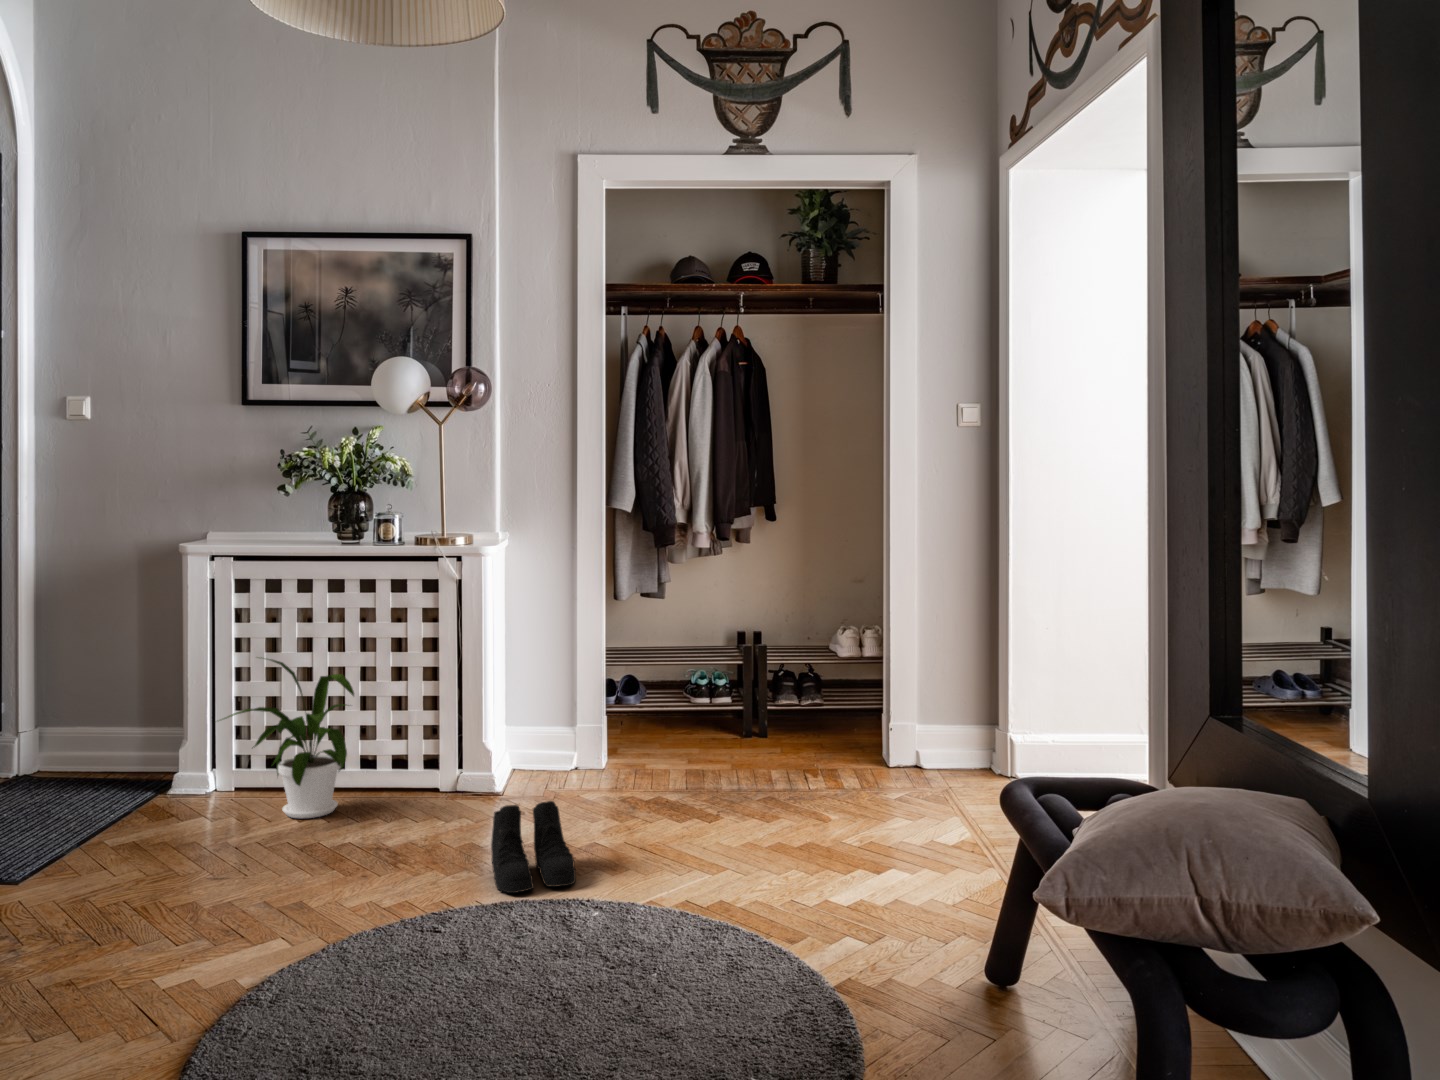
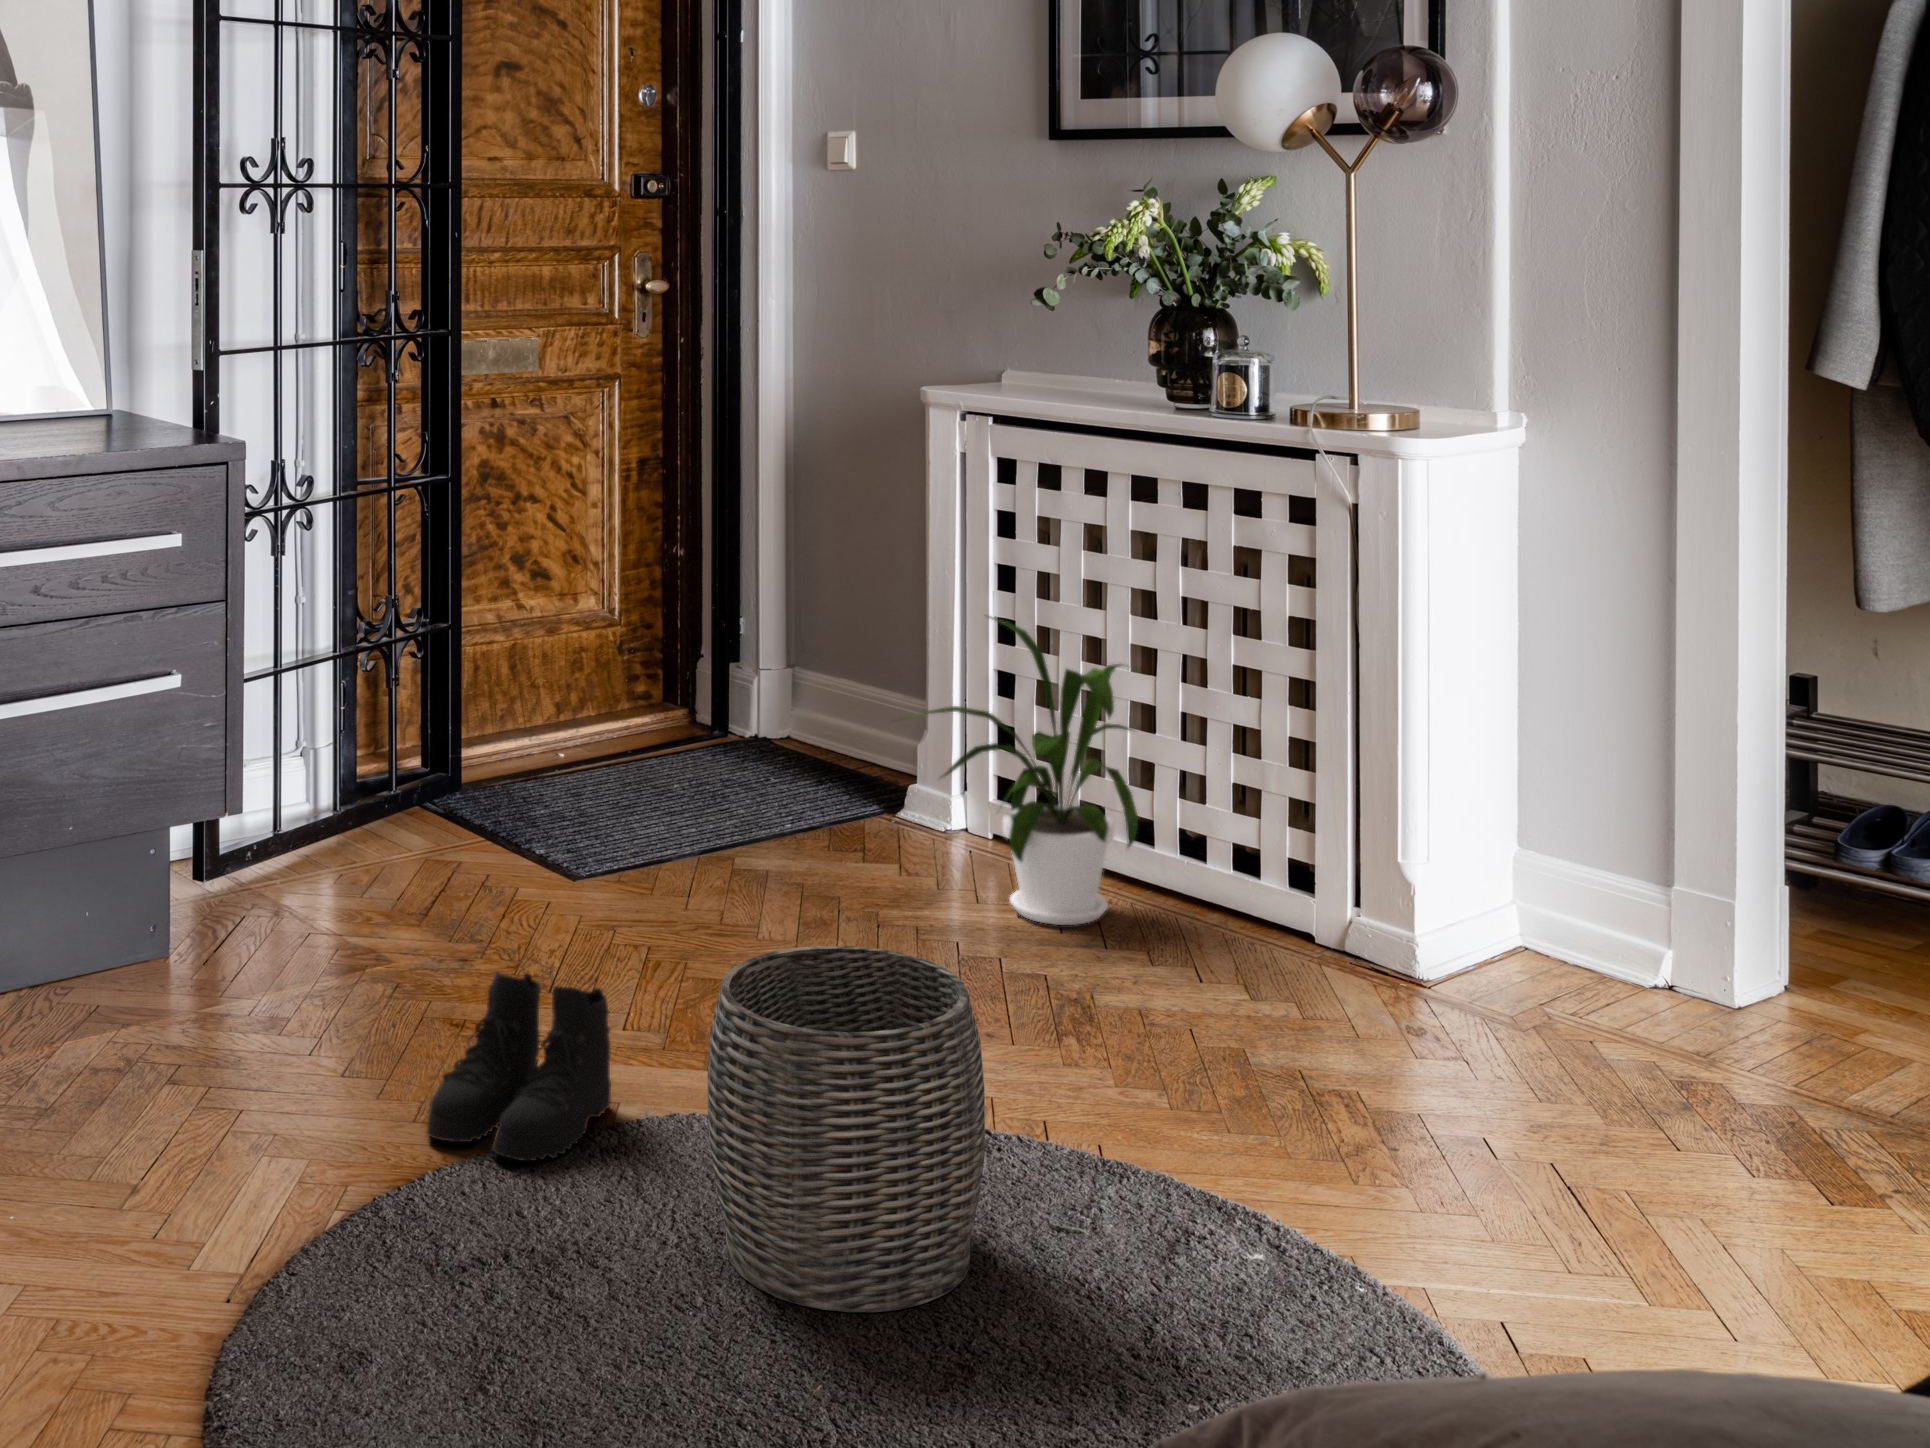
boots: present [491,801,576,893] -> present [427,973,611,1161]
woven basket: none [313,803,475,1009] -> present [707,946,985,1312]

